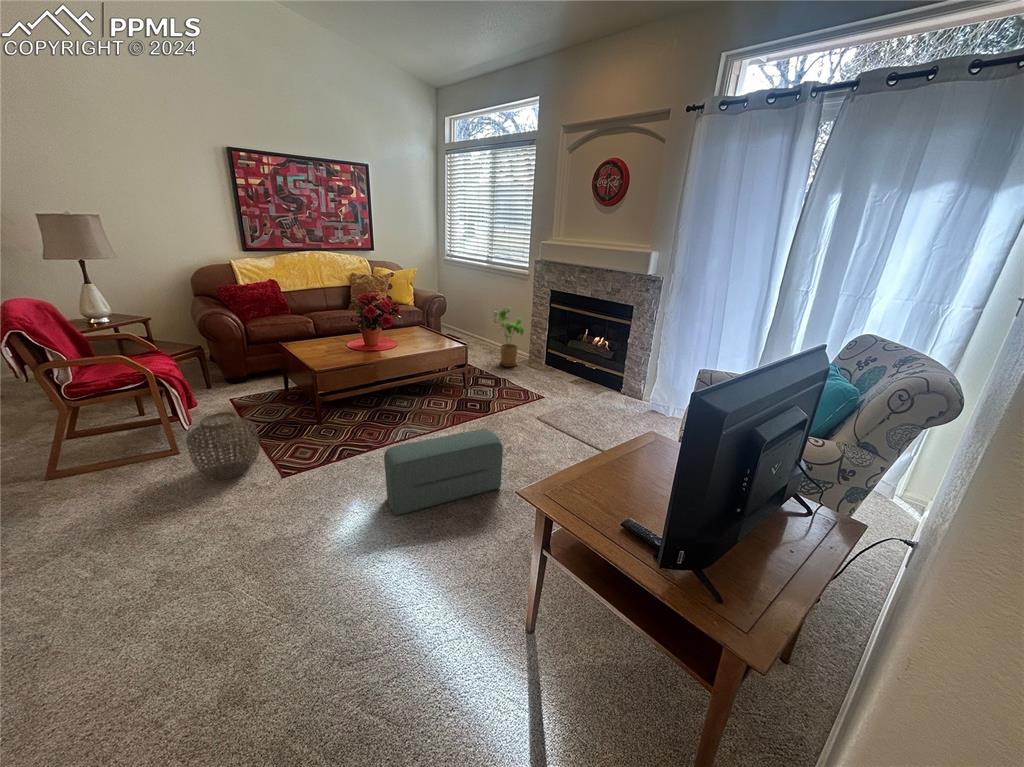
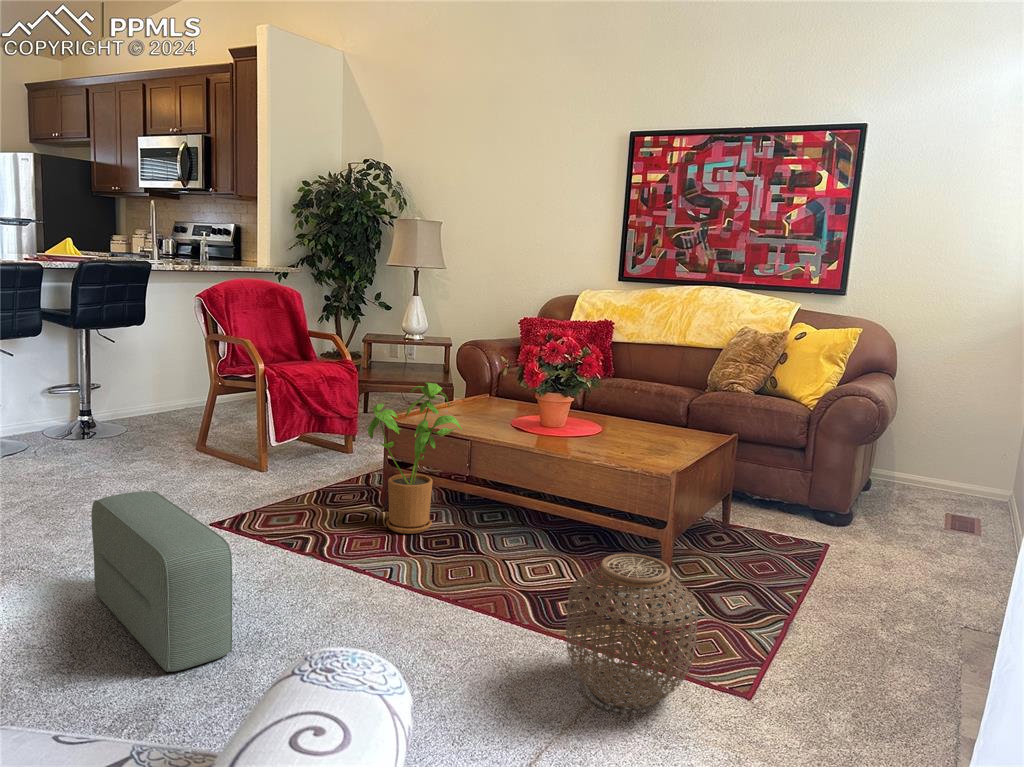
house plant: present [494,308,524,367] -> present [368,383,462,534]
woven basket: present [186,412,260,480] -> present [566,554,698,708]

